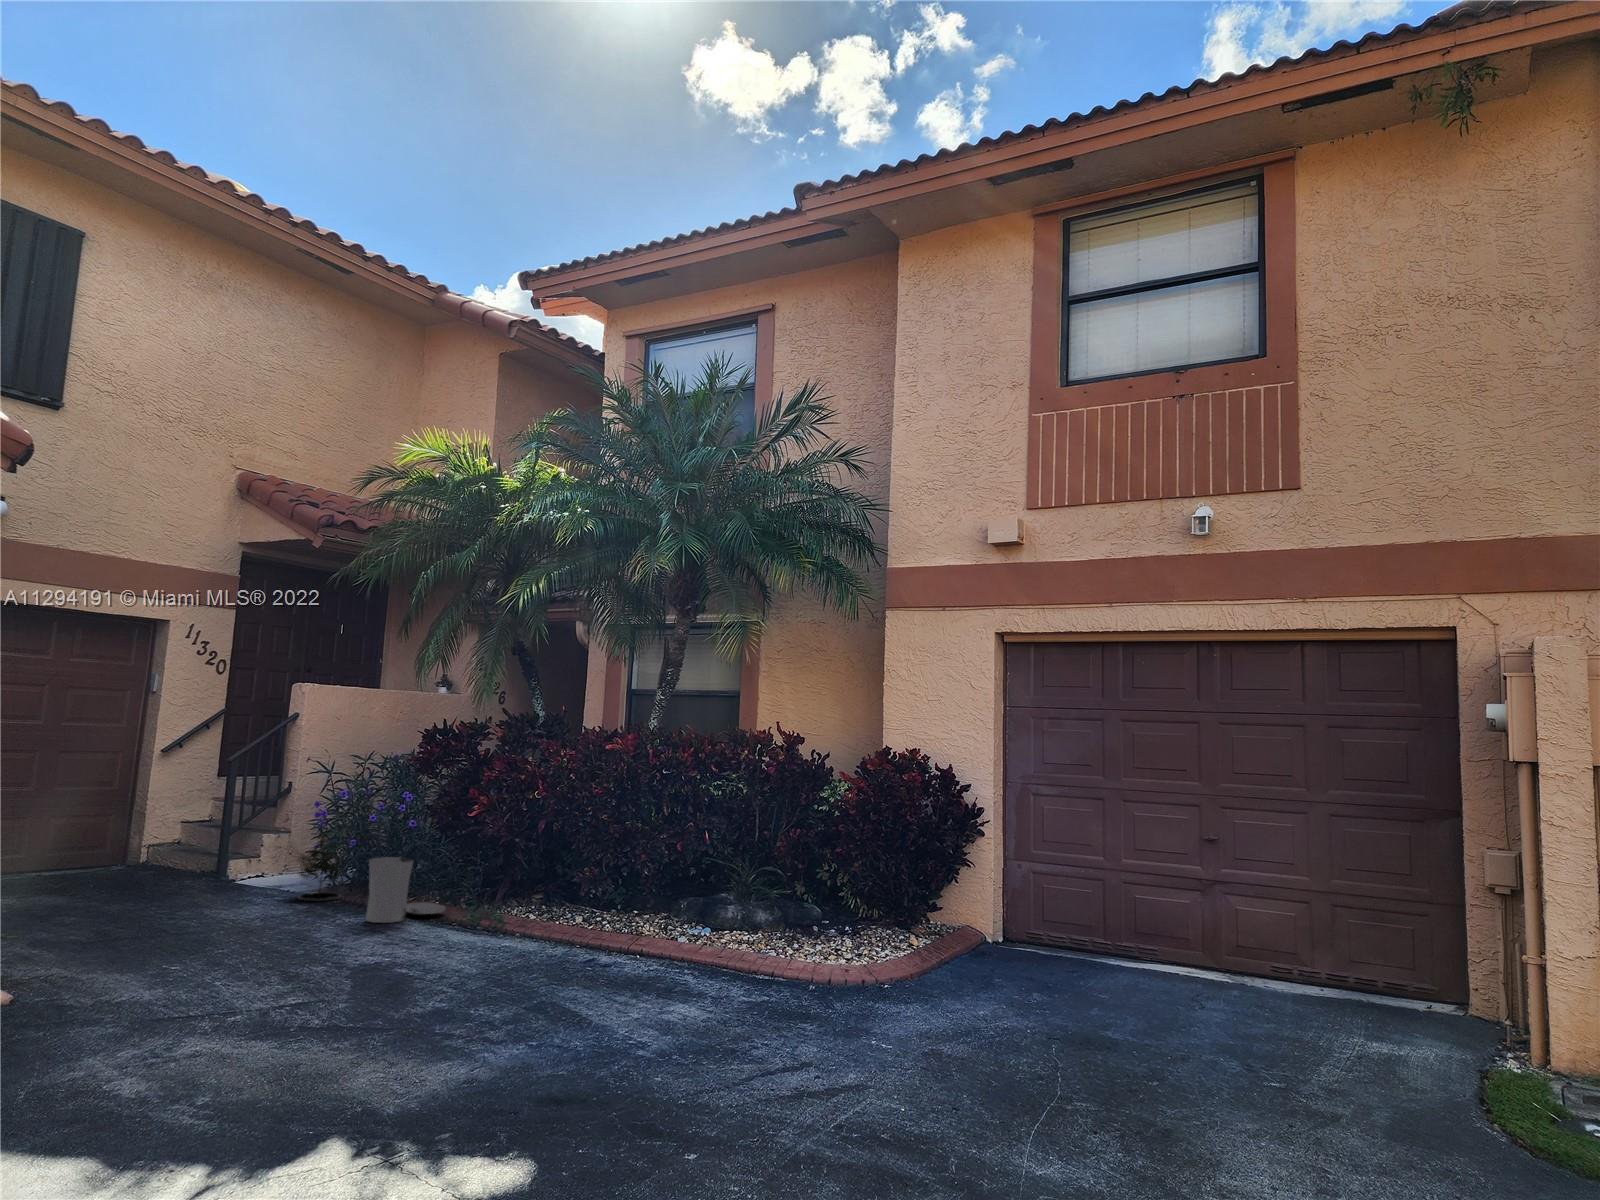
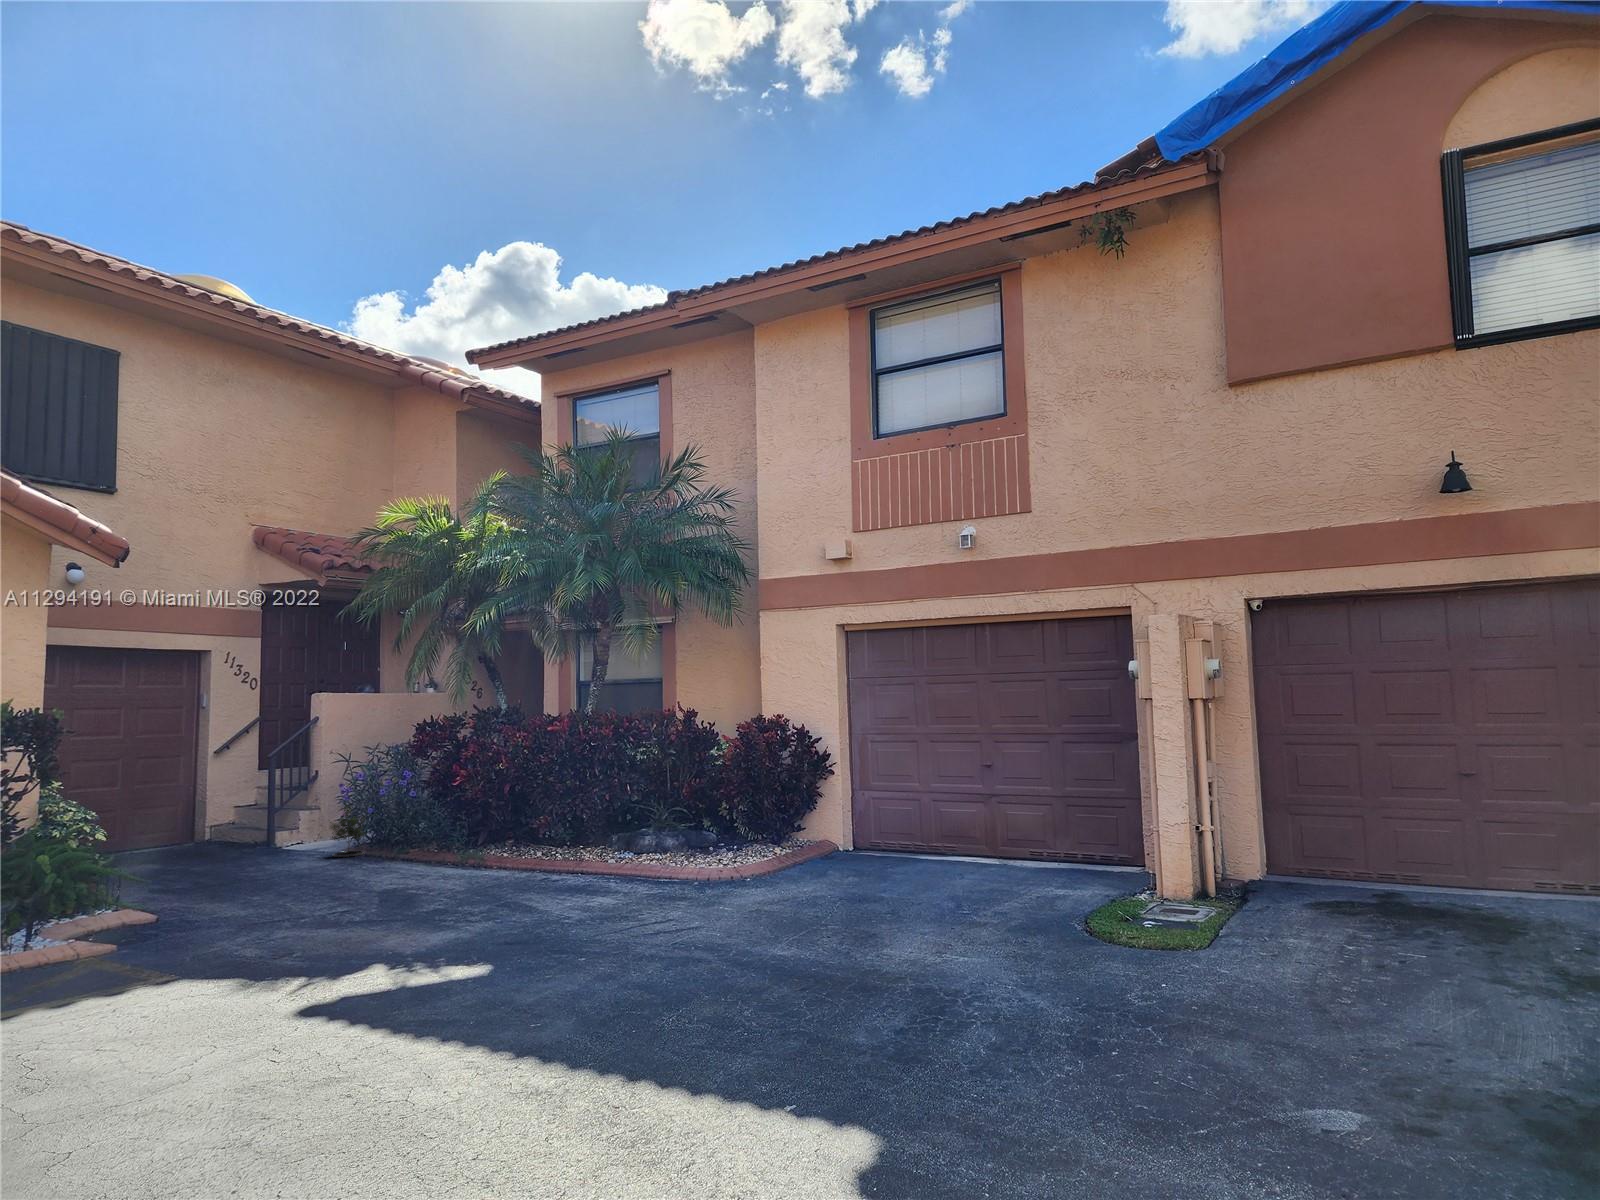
trash can: present [366,857,445,923] -> none [384,819,443,866]

